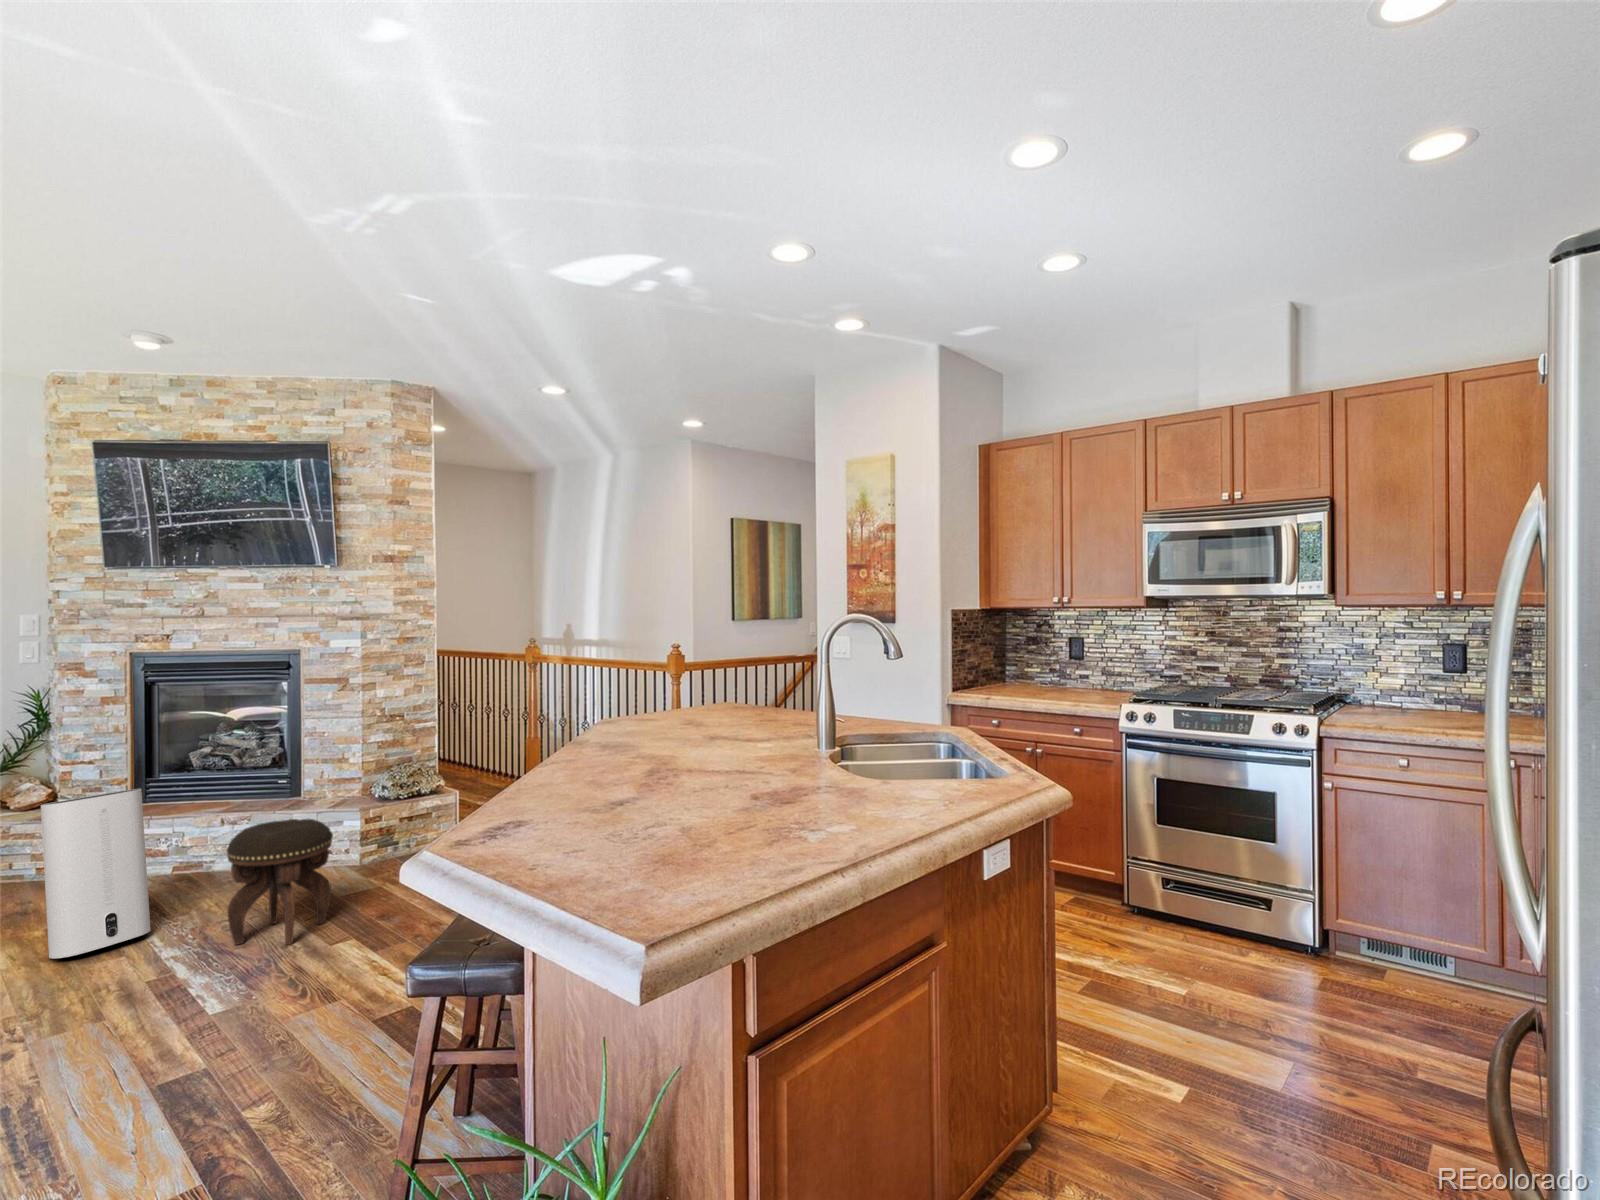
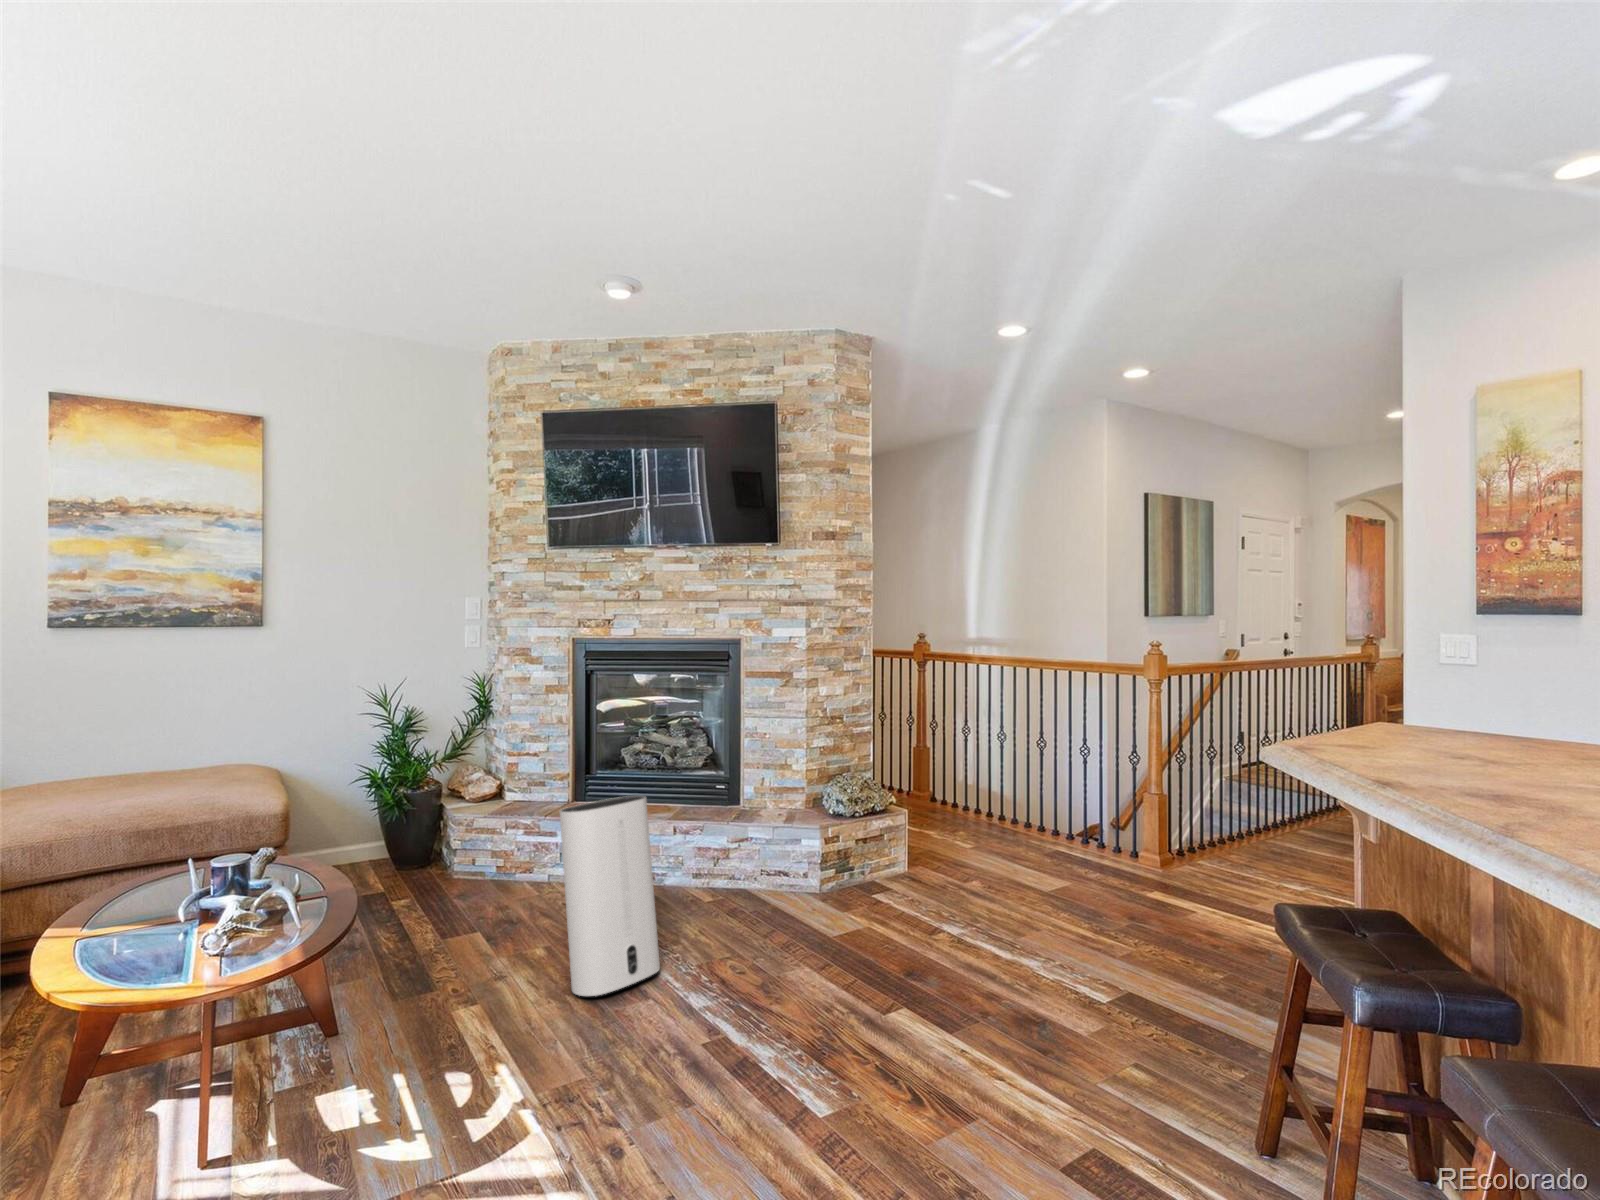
footstool: present [227,819,333,945] -> none [754,844,864,1010]

